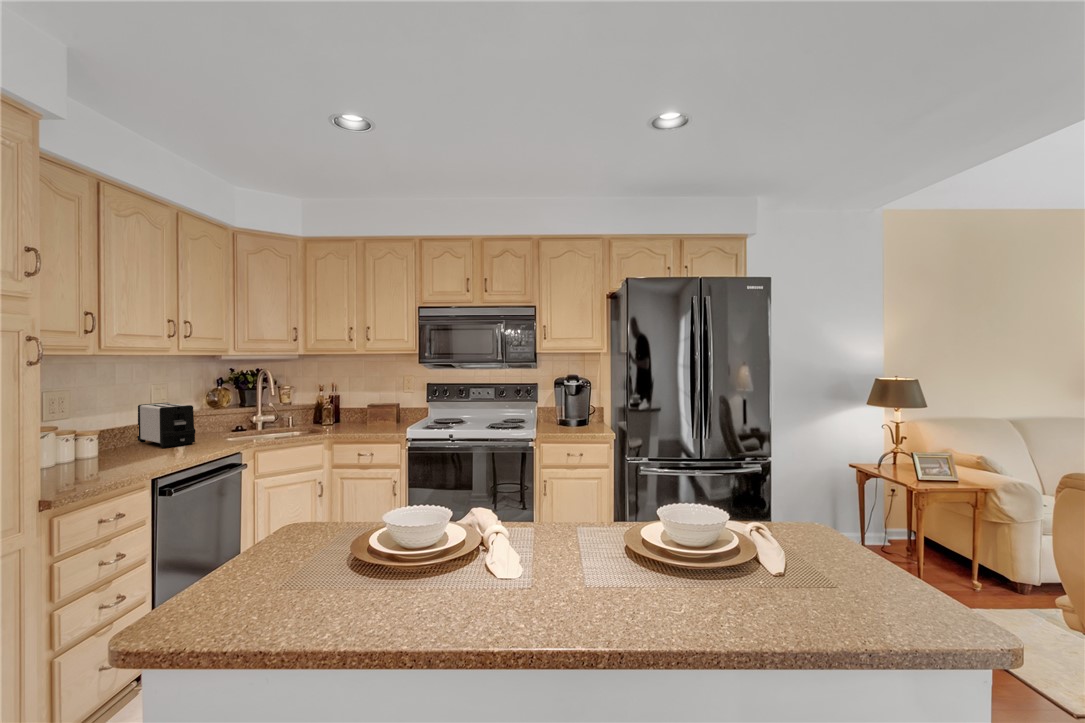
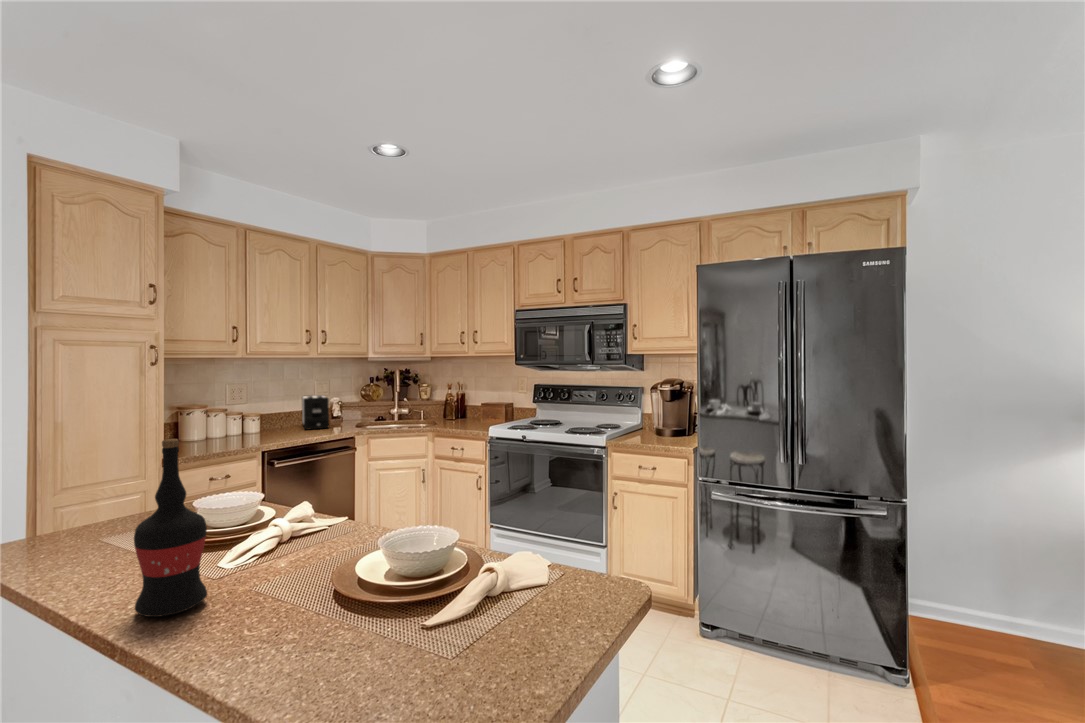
wine bottle: none [552,452,609,626] -> present [134,439,207,617]

